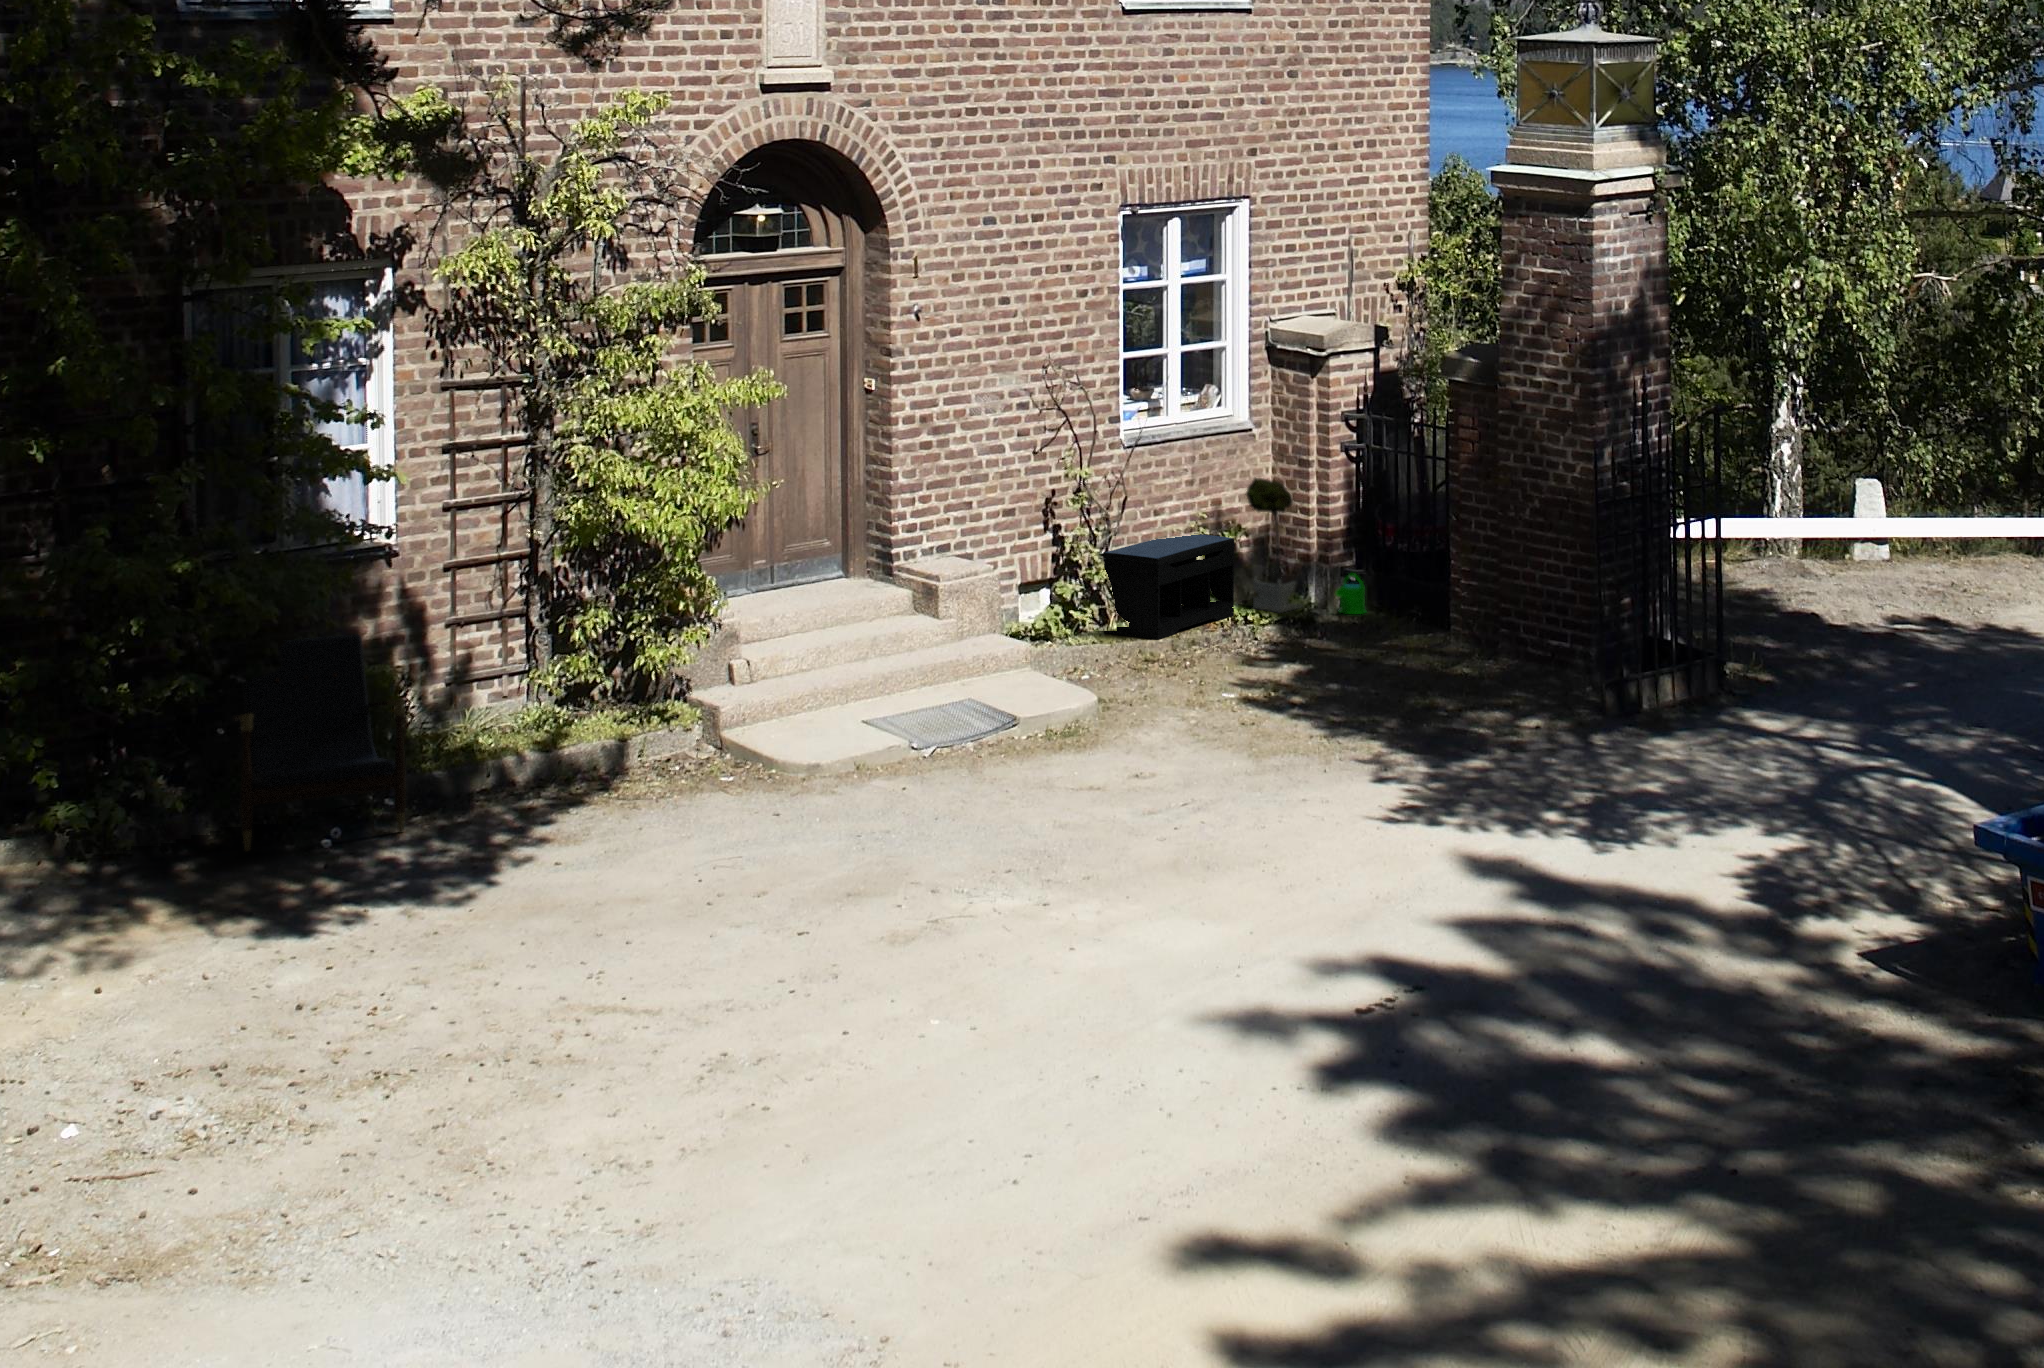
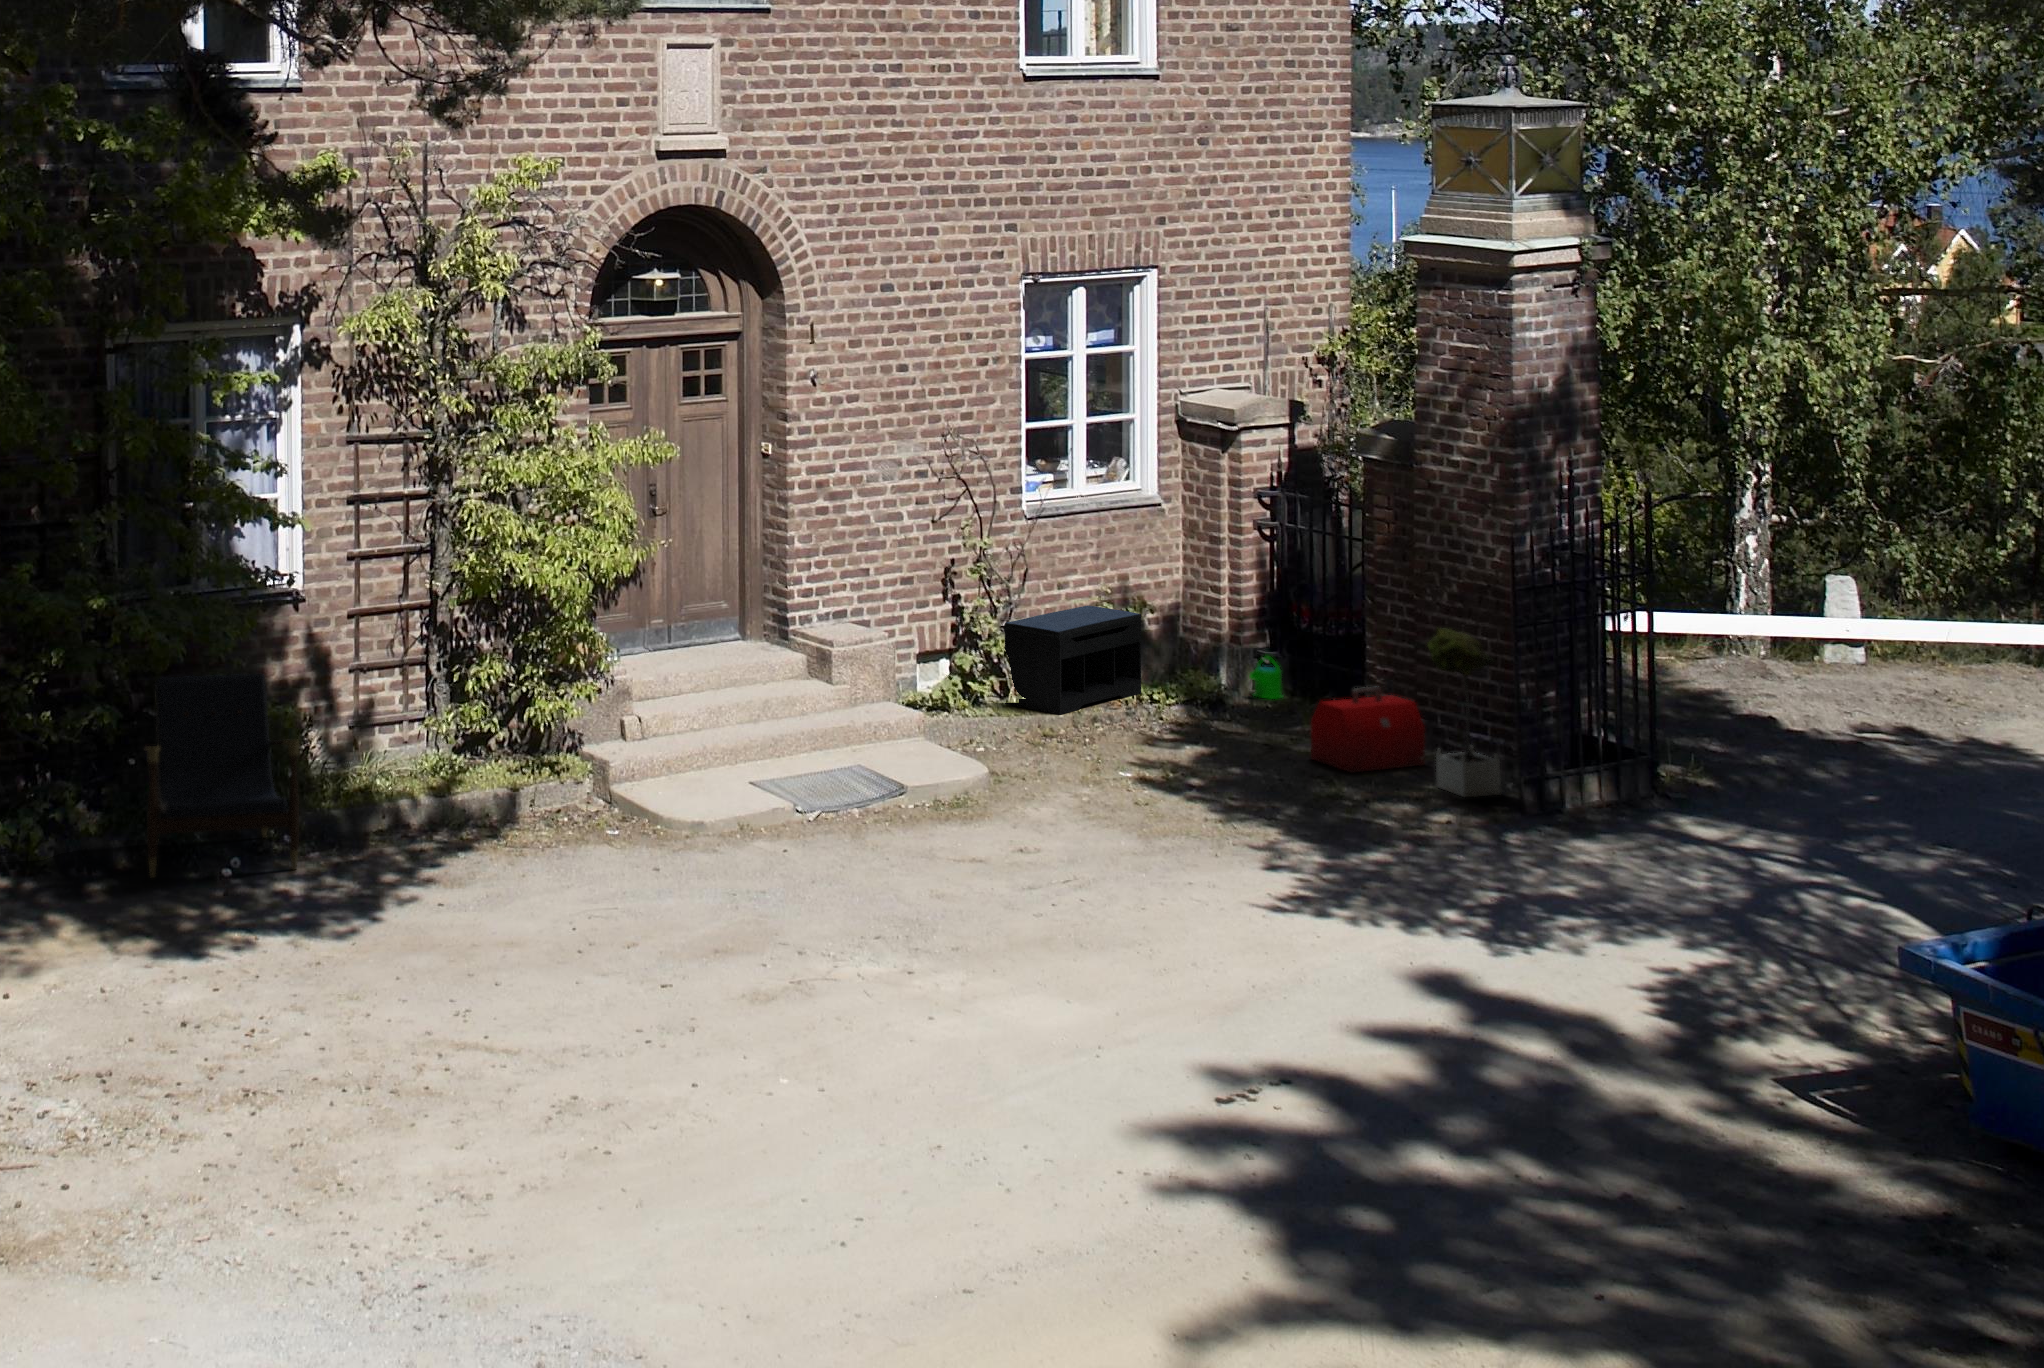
potted tree: present [1245,478,1302,613] -> present [1428,627,1501,797]
toolbox: none [1396,594,1499,677] -> present [1311,687,1425,772]

